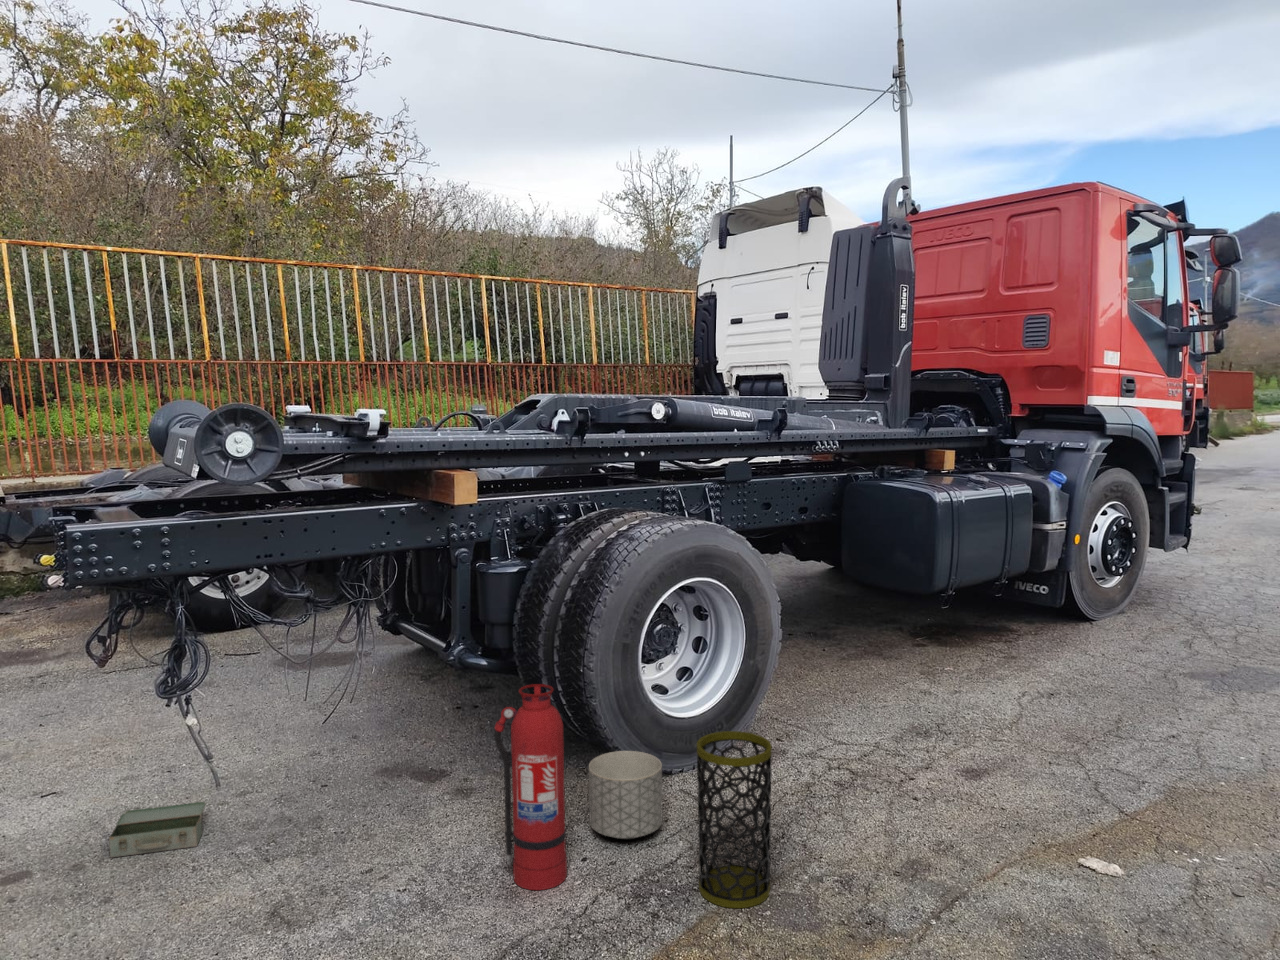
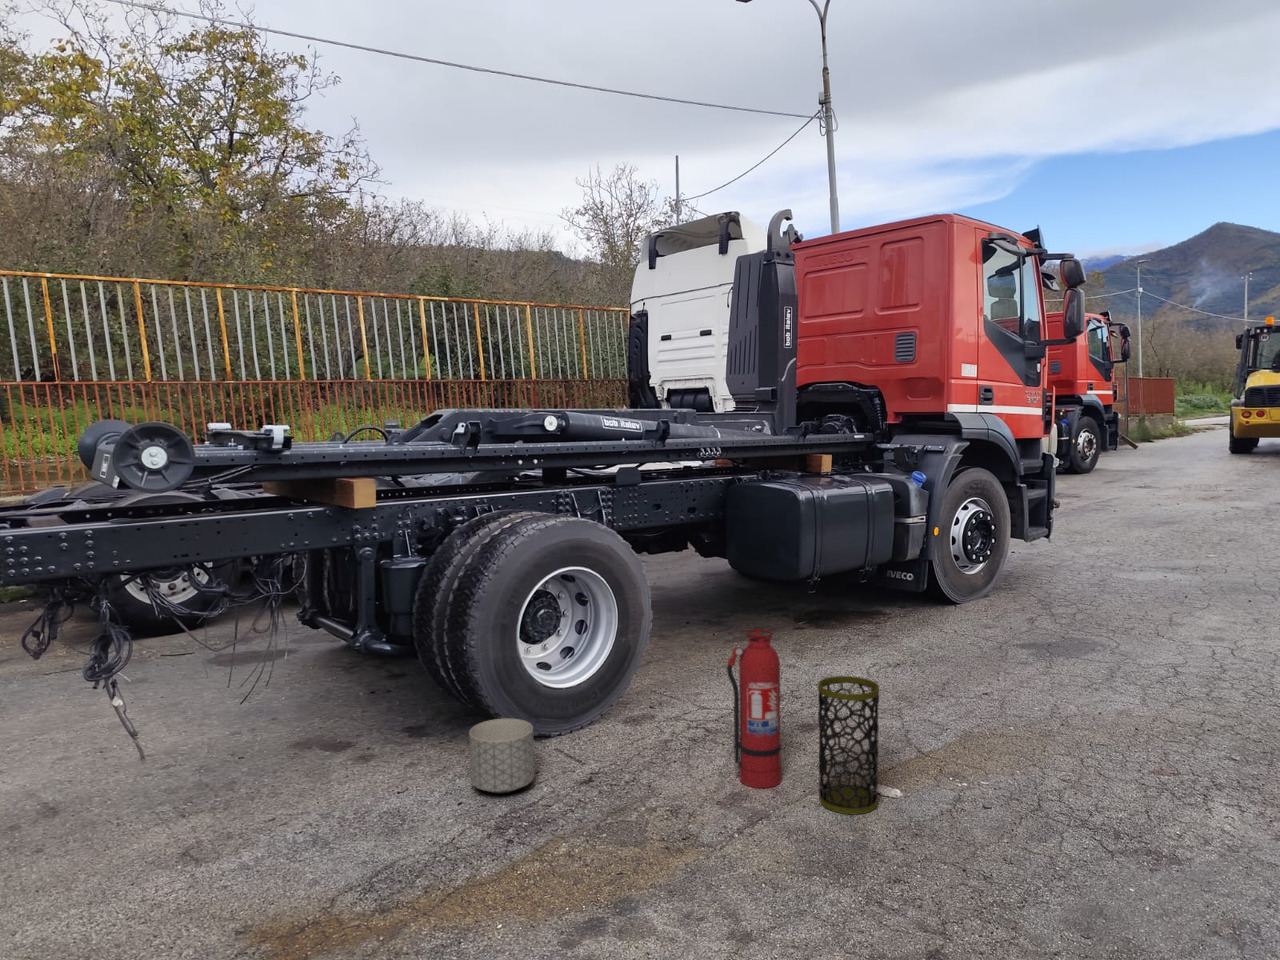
fire extinguisher: present [495,684,567,890] -> present [727,629,781,788]
trash can: present [697,731,772,908] -> present [818,676,879,814]
toolbox: present [109,802,206,857] -> none [43,772,133,821]

